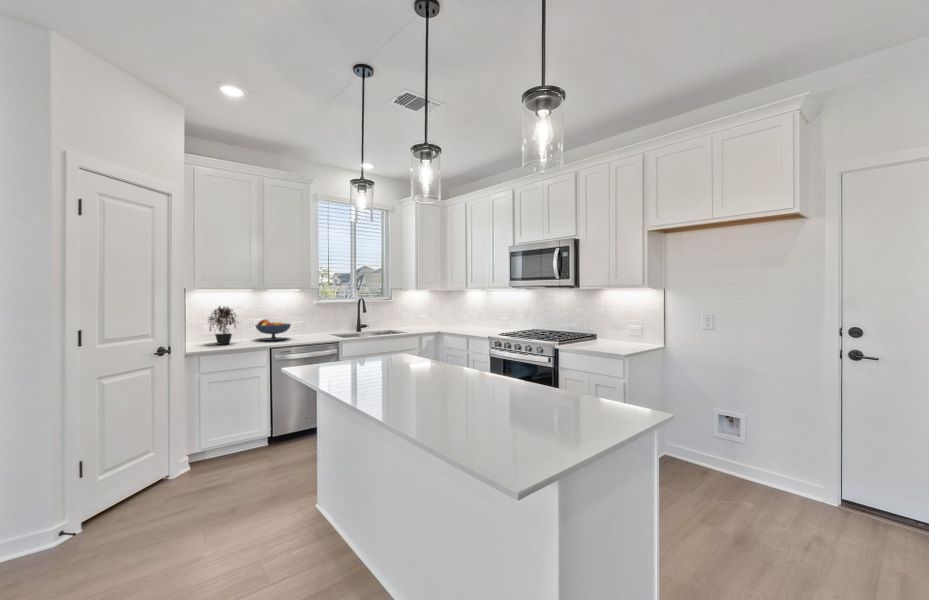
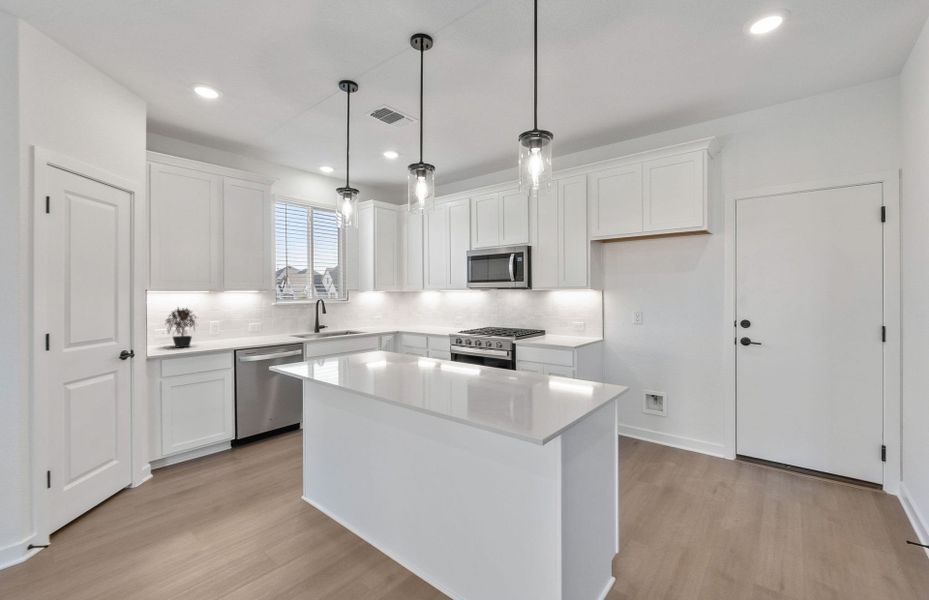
fruit bowl: present [255,319,291,341] -> none [214,321,252,342]

